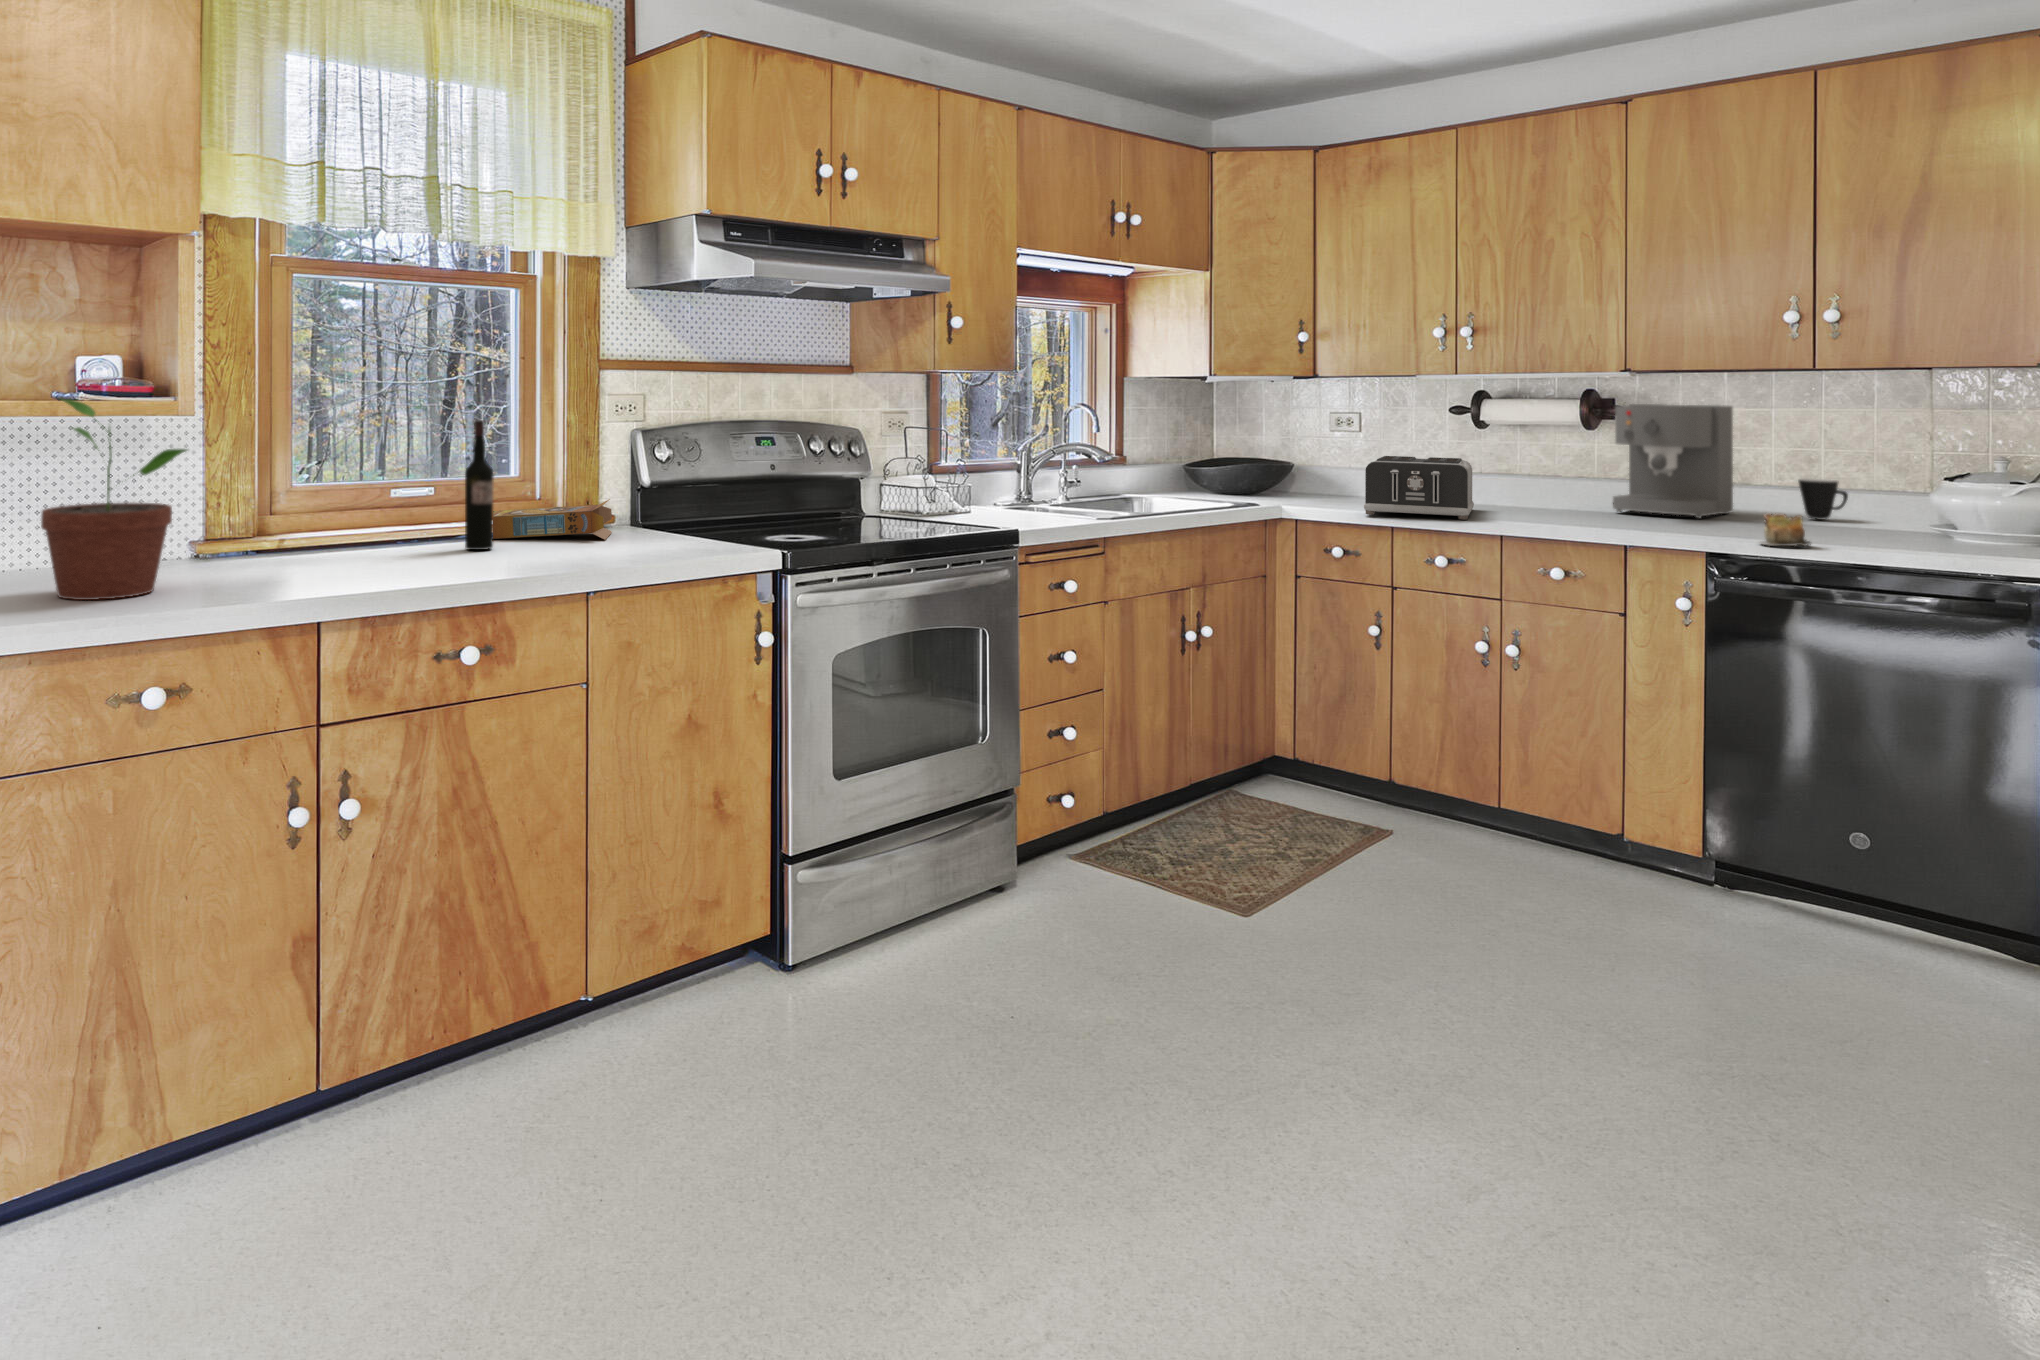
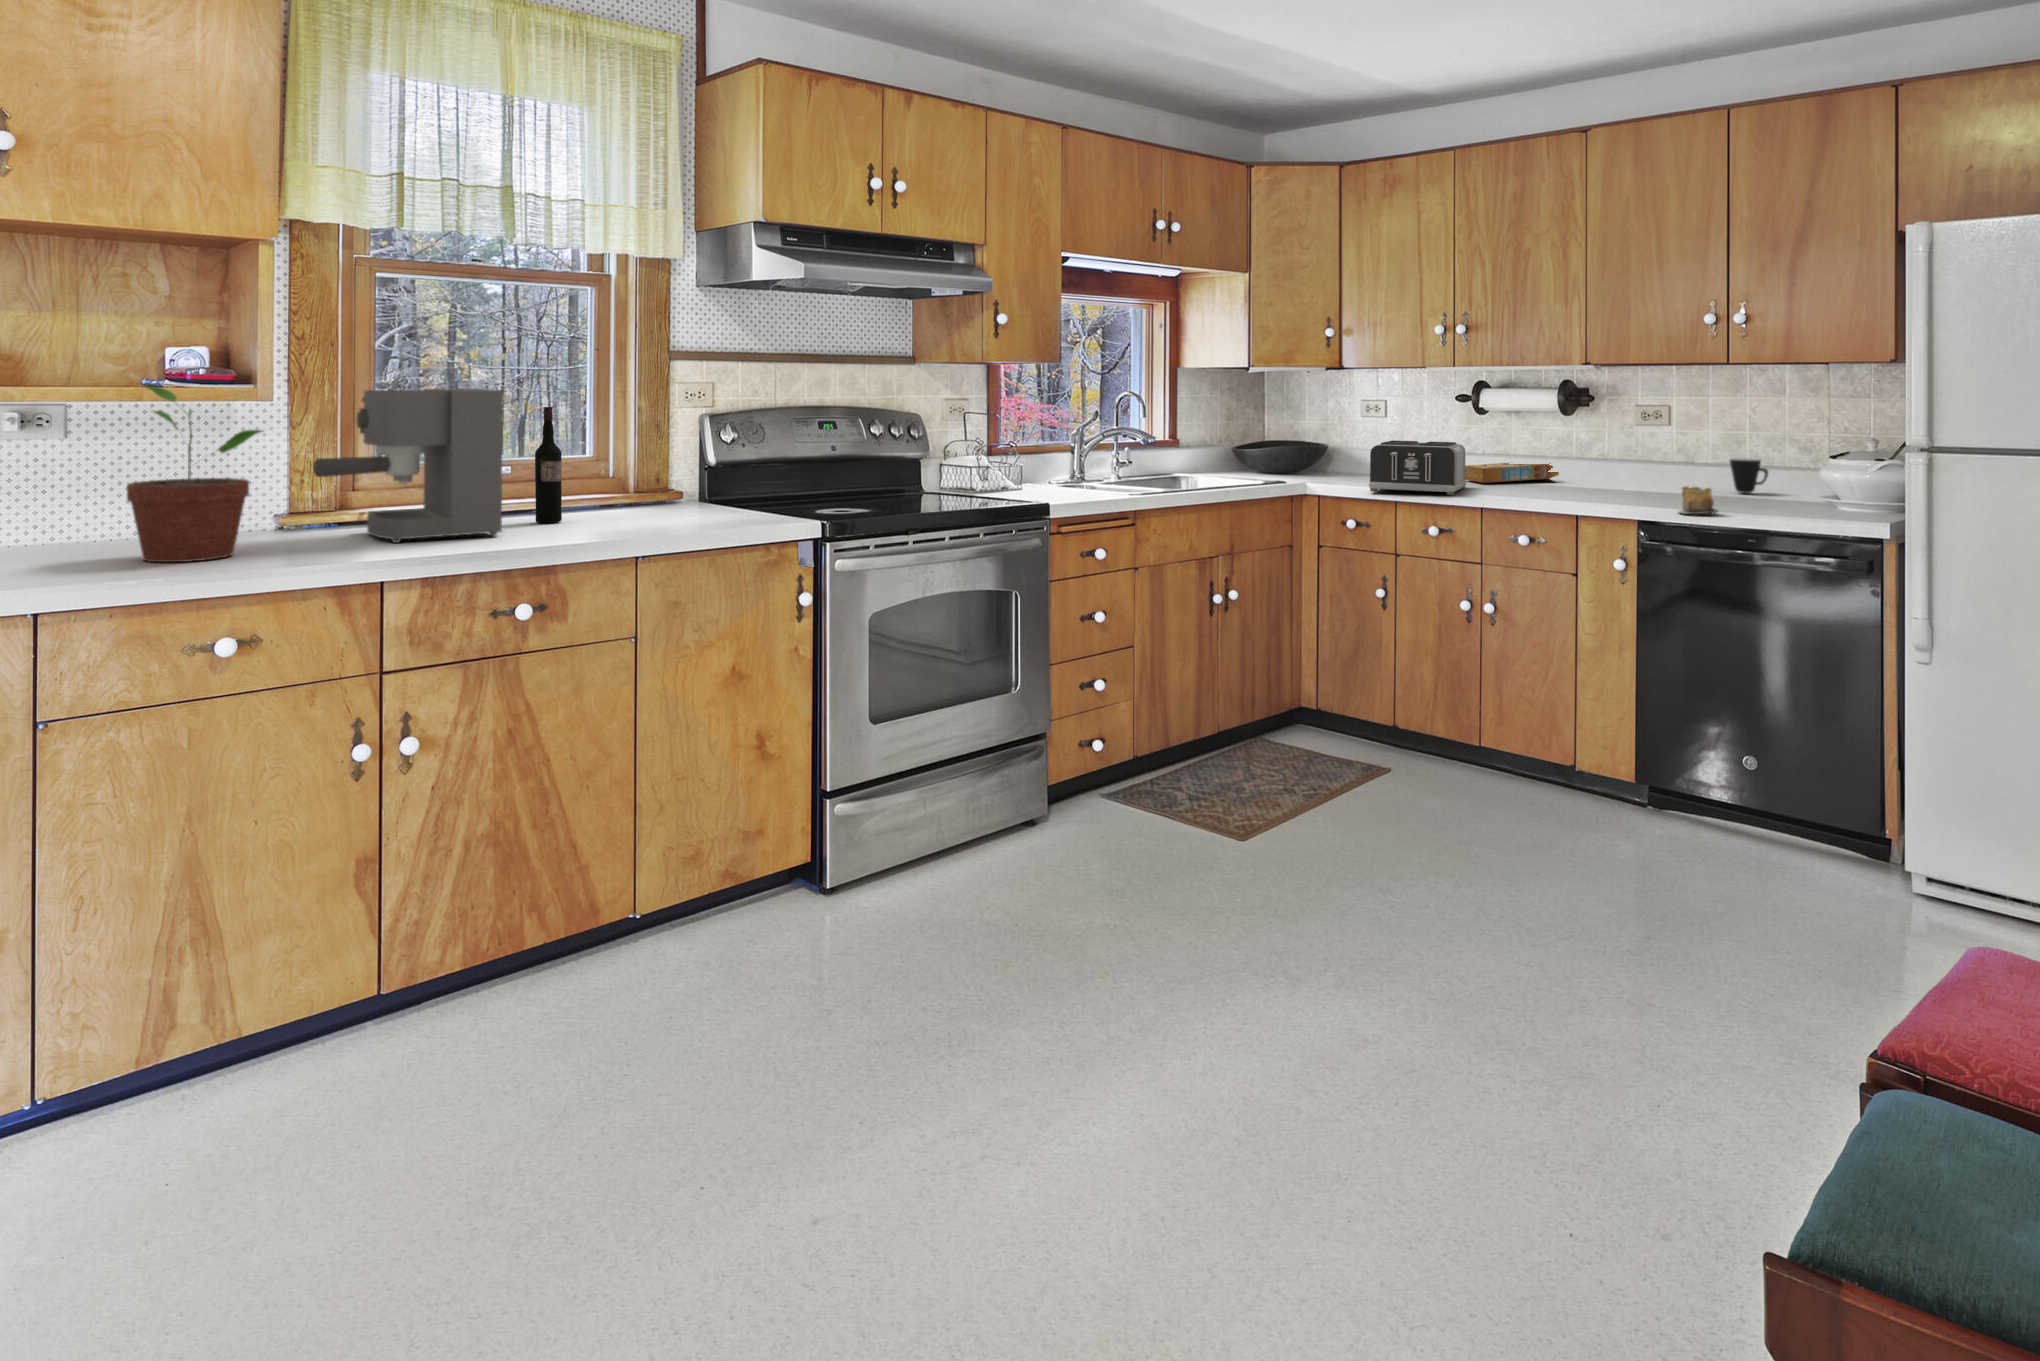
coffee maker: present [1613,404,1733,518] -> present [313,388,503,543]
cereal box: present [493,499,612,540] -> present [1465,463,1559,483]

